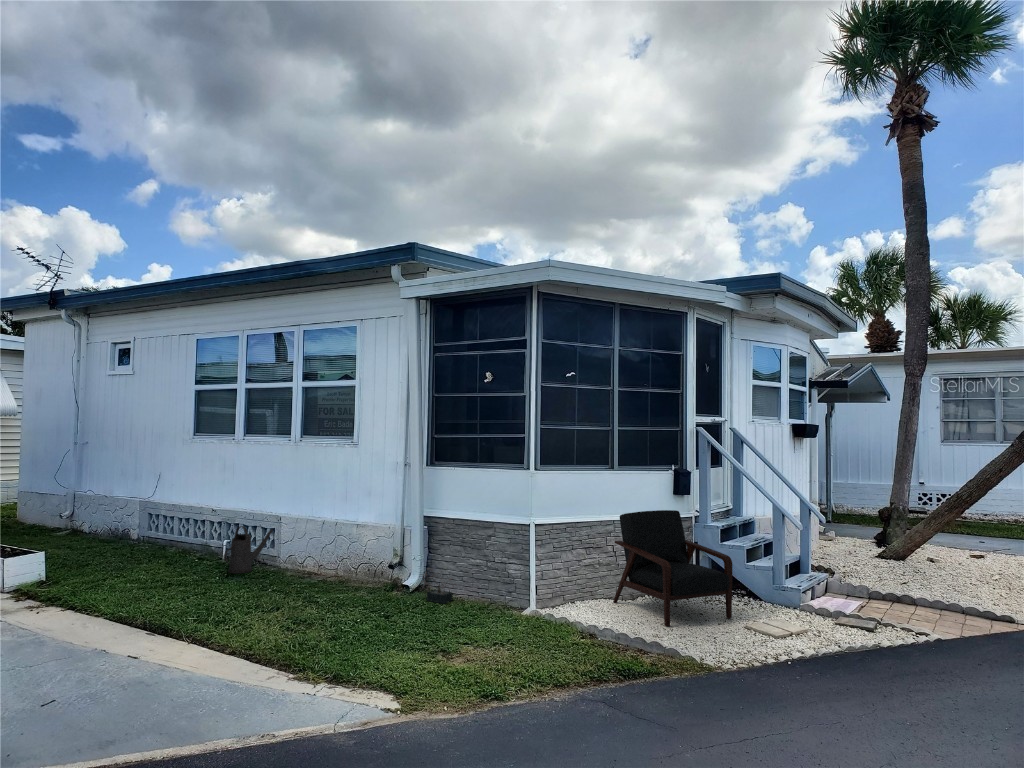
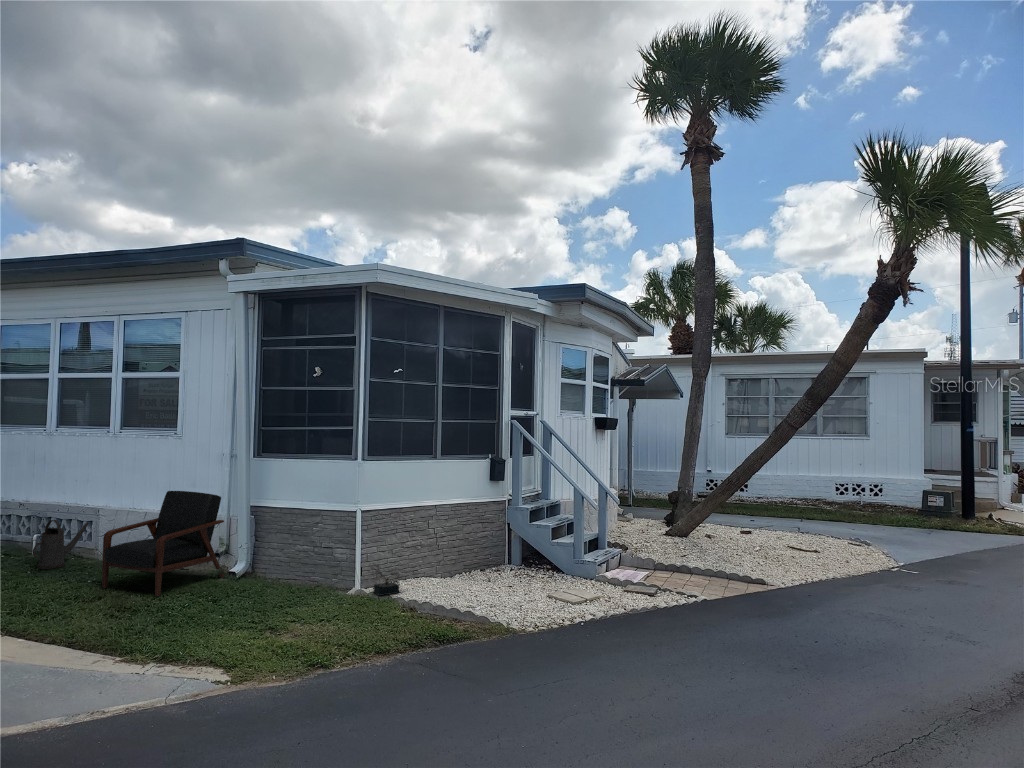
chair: present [613,510,732,627] -> present [102,491,224,596]
decorative plant: present [421,568,453,604] -> present [367,564,403,596]

